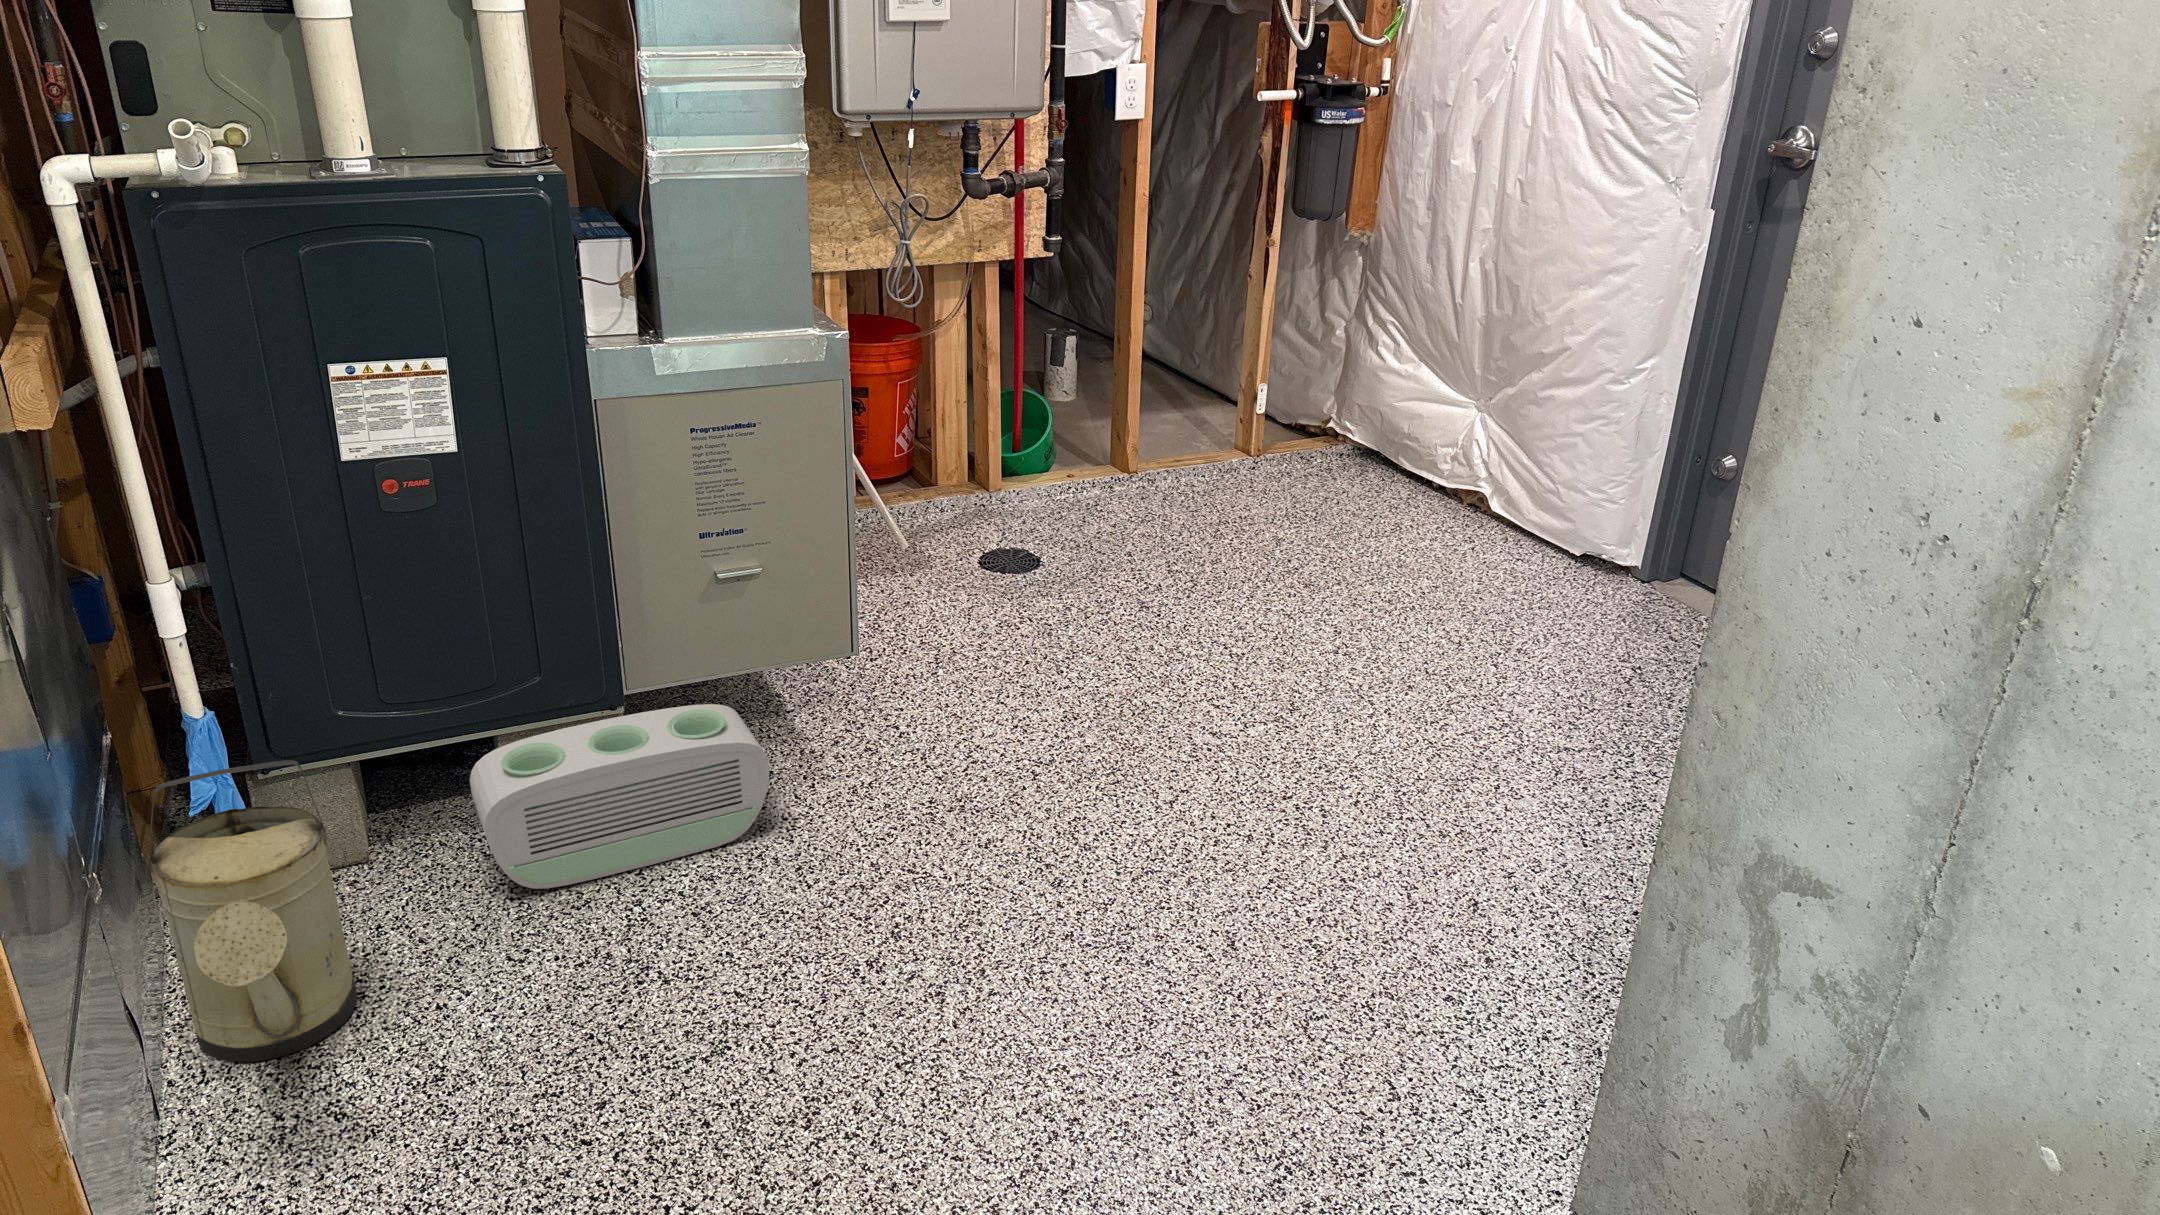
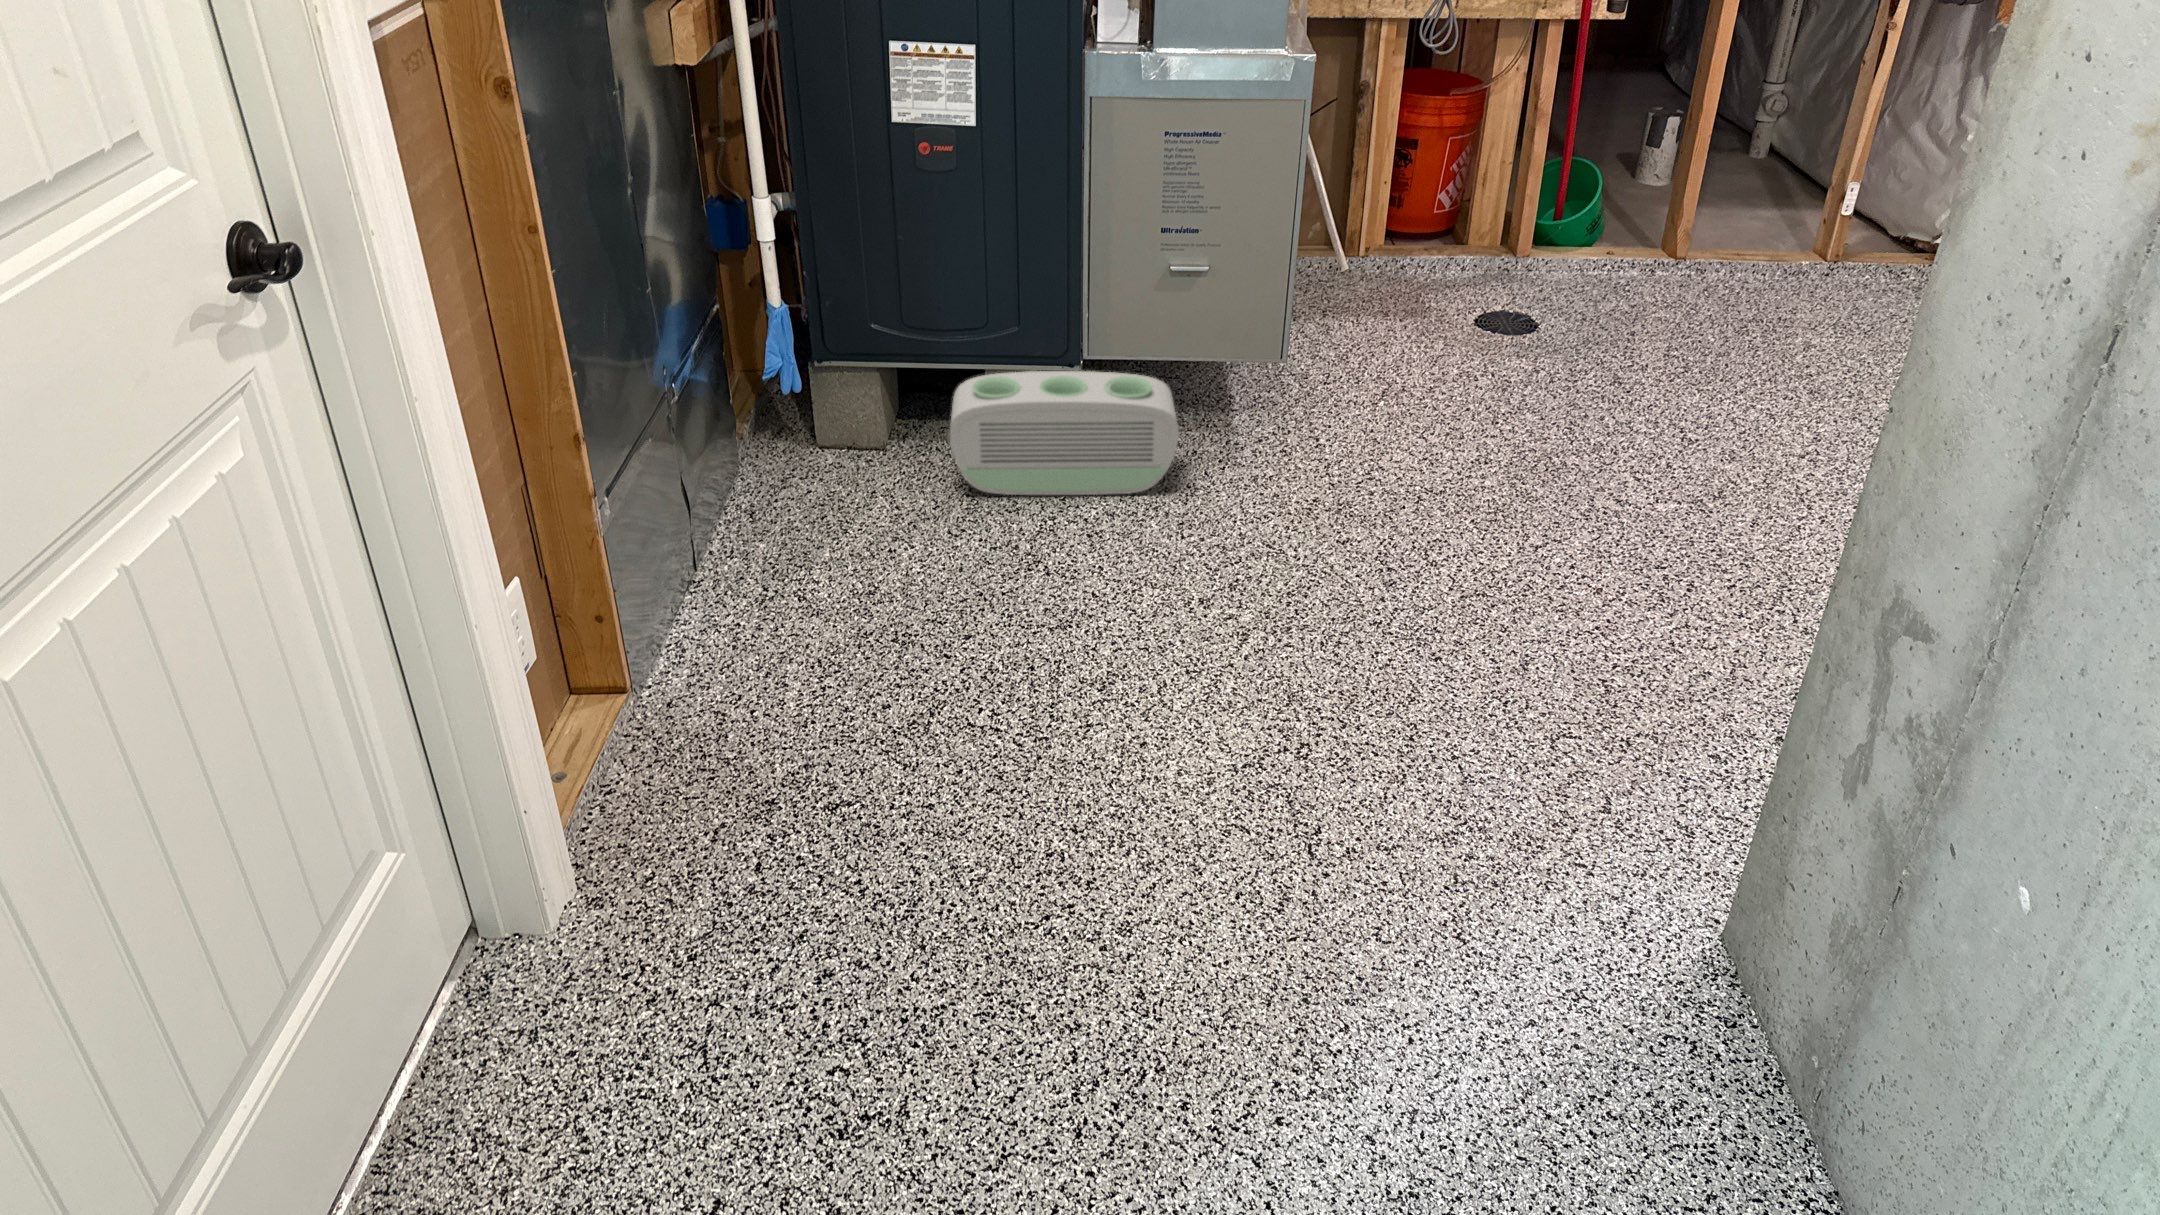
watering can: present [150,760,357,1062] -> none [718,336,839,554]

